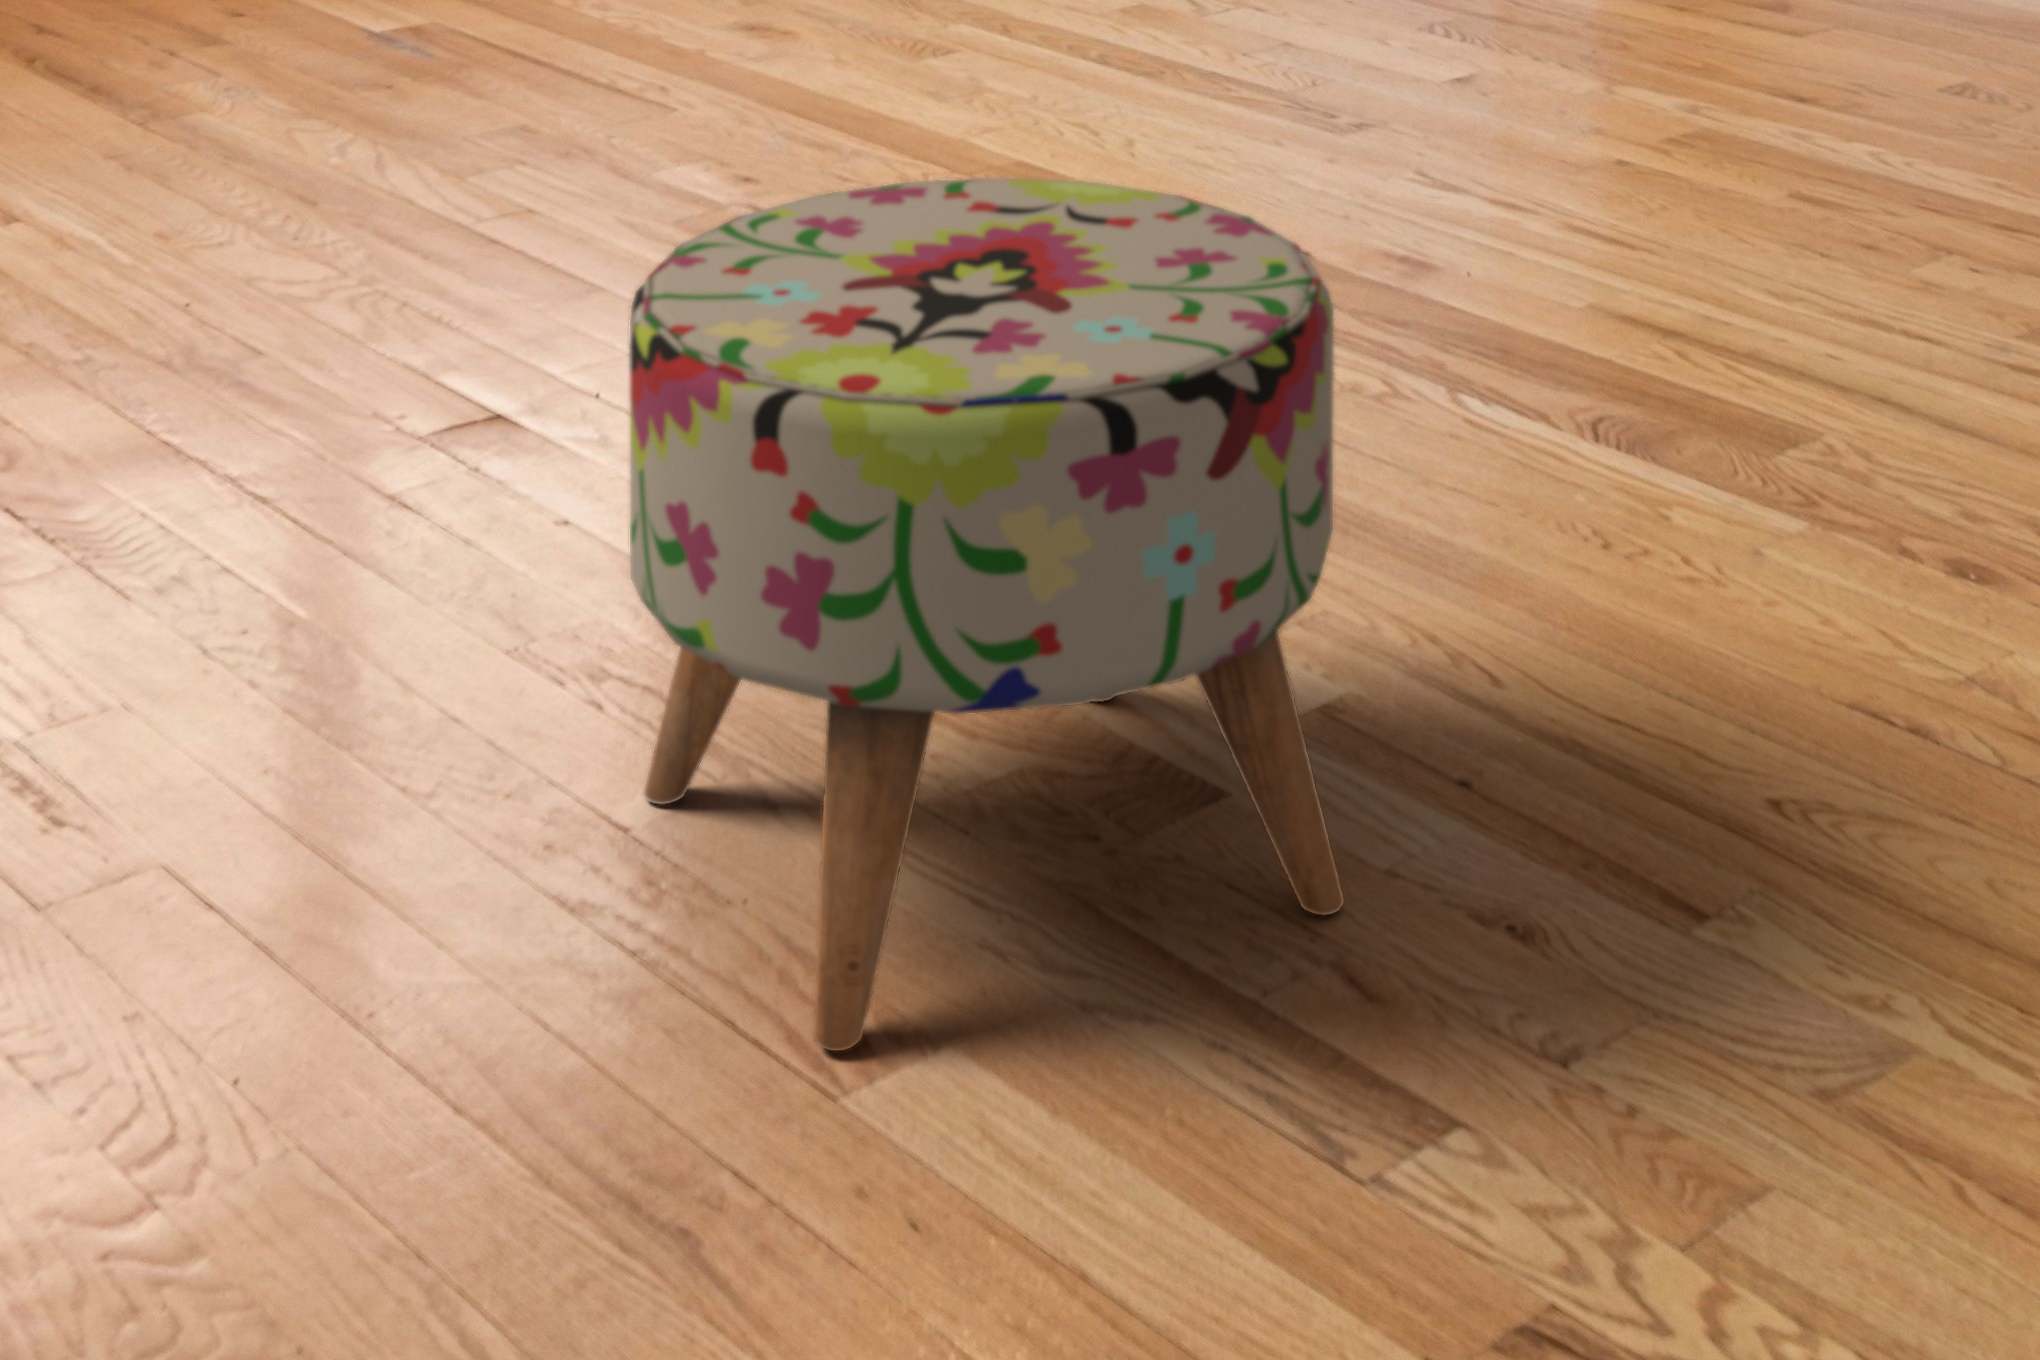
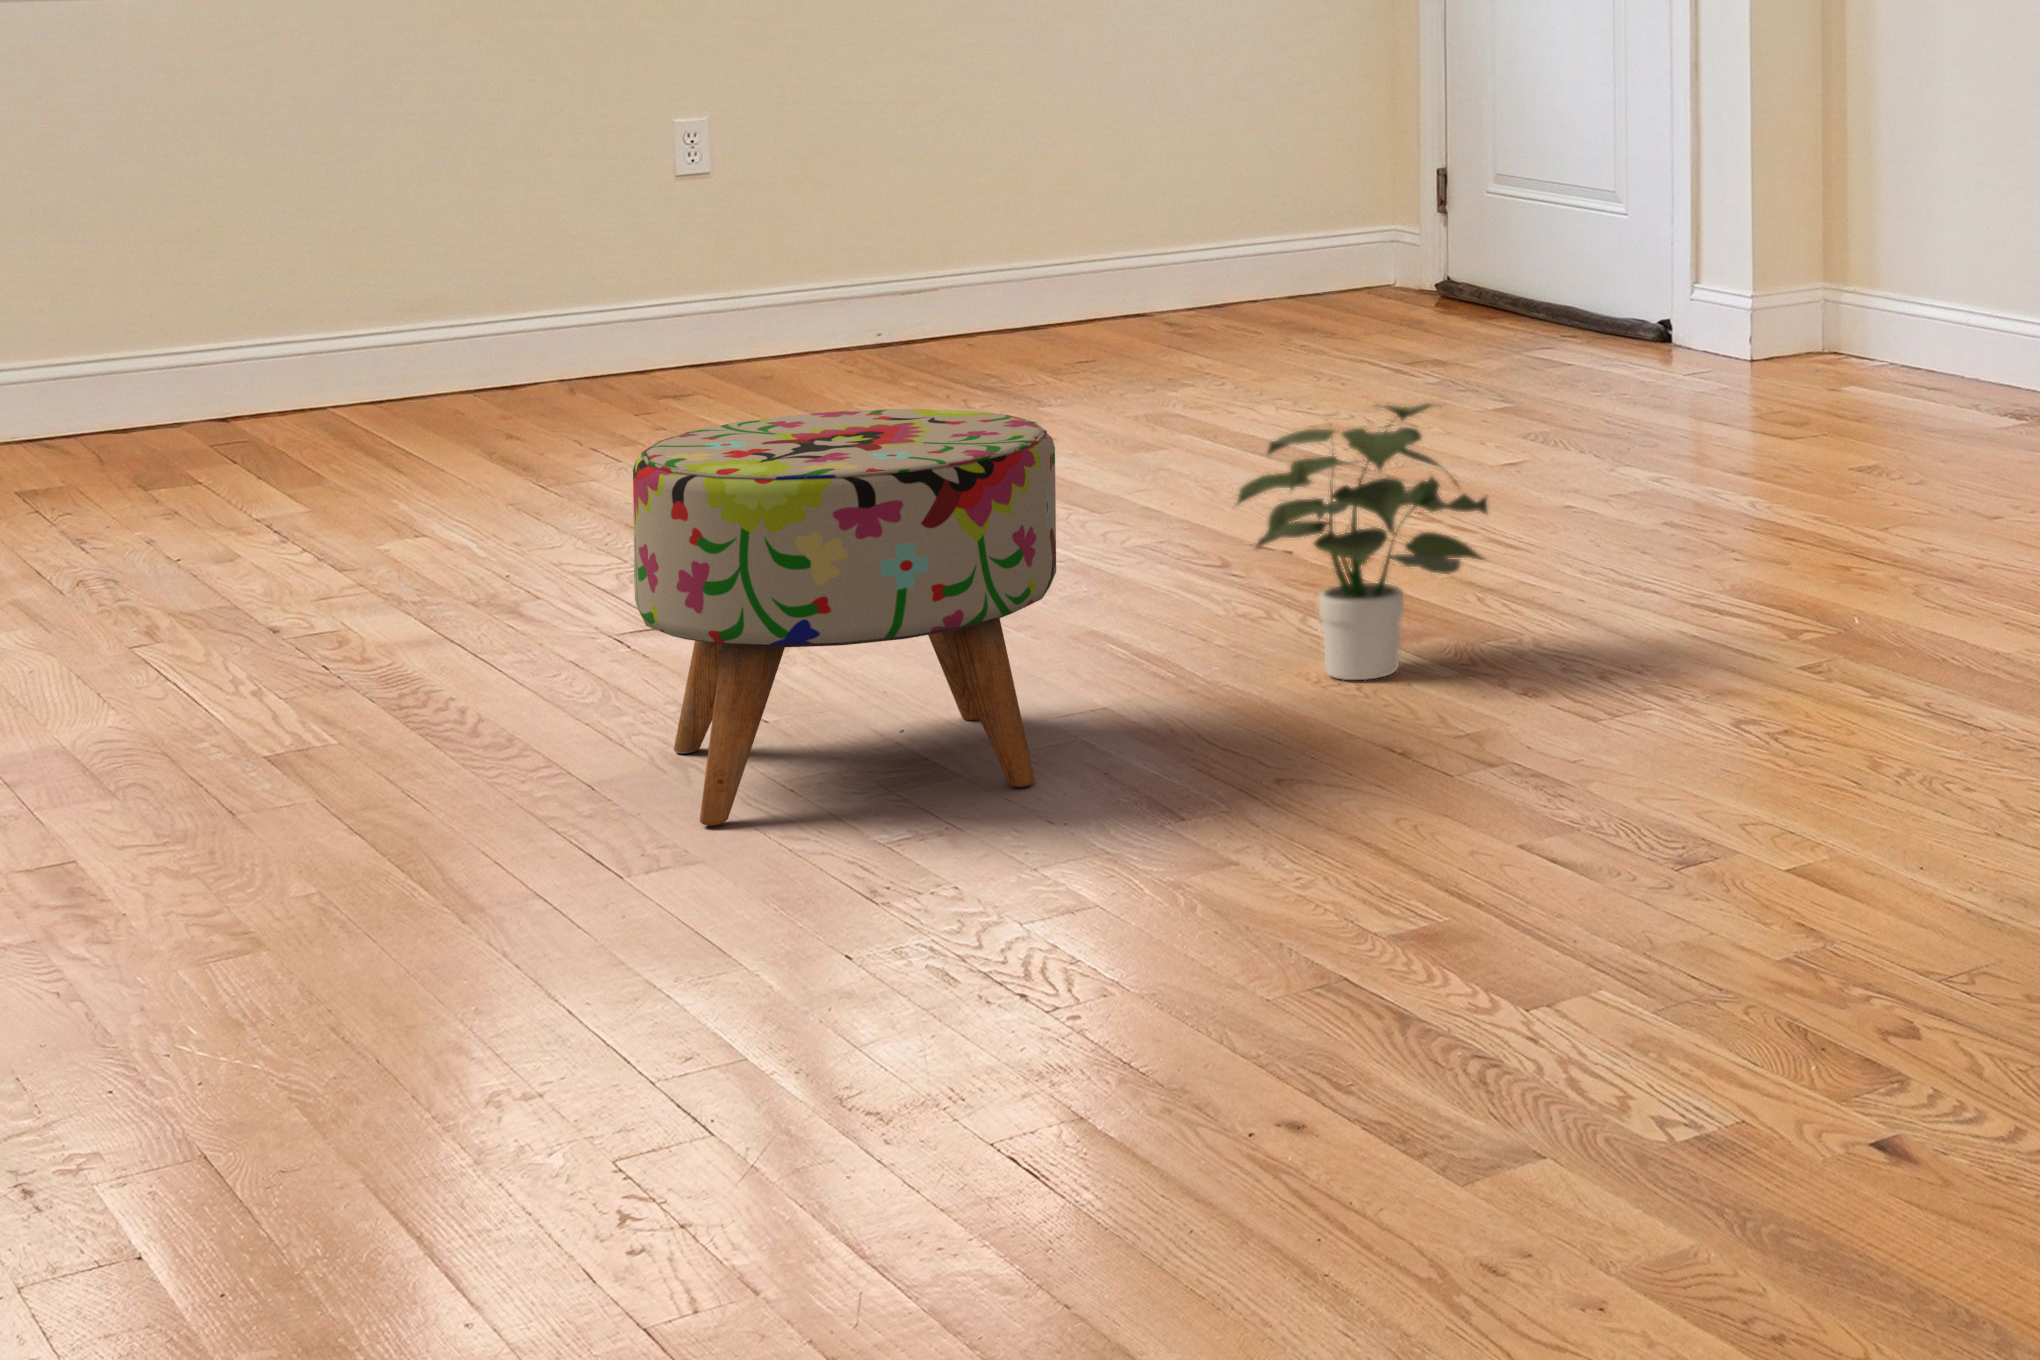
potted plant: none [1437,124,1865,589] -> present [1237,403,1488,680]

